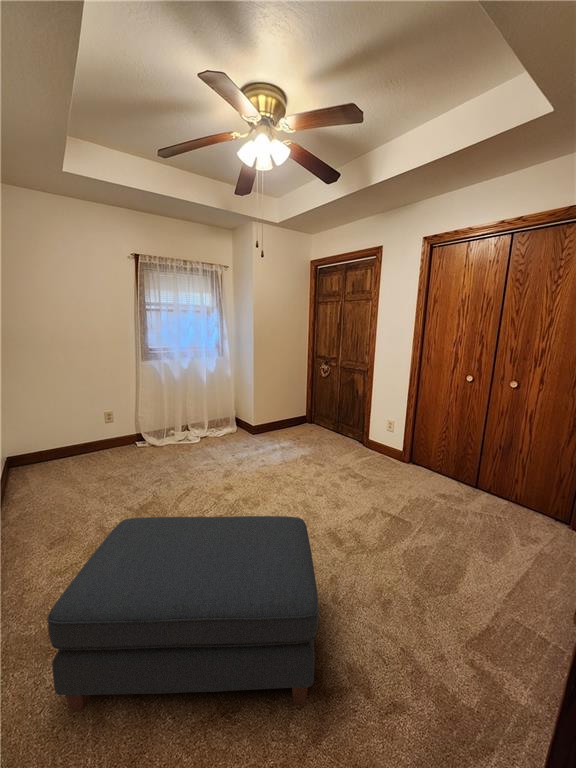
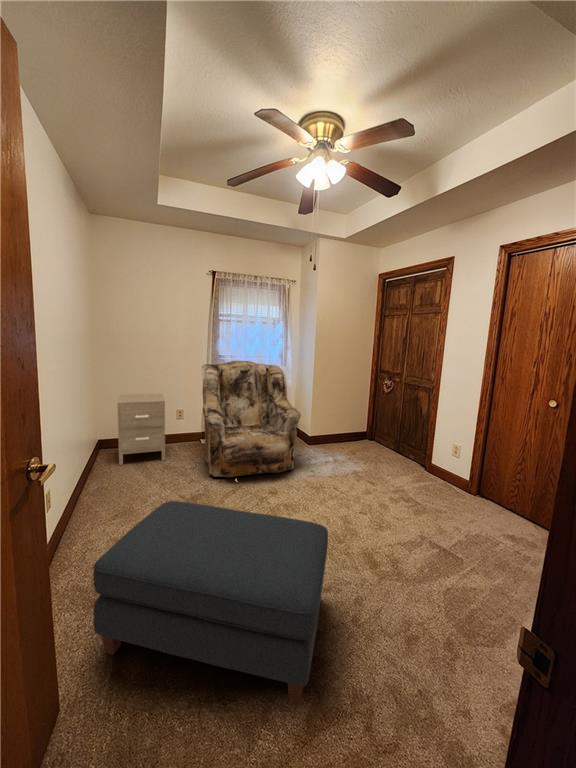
armchair: none [133,353,248,482] -> present [202,361,301,478]
nightstand: none [32,394,99,481] -> present [117,394,165,465]

